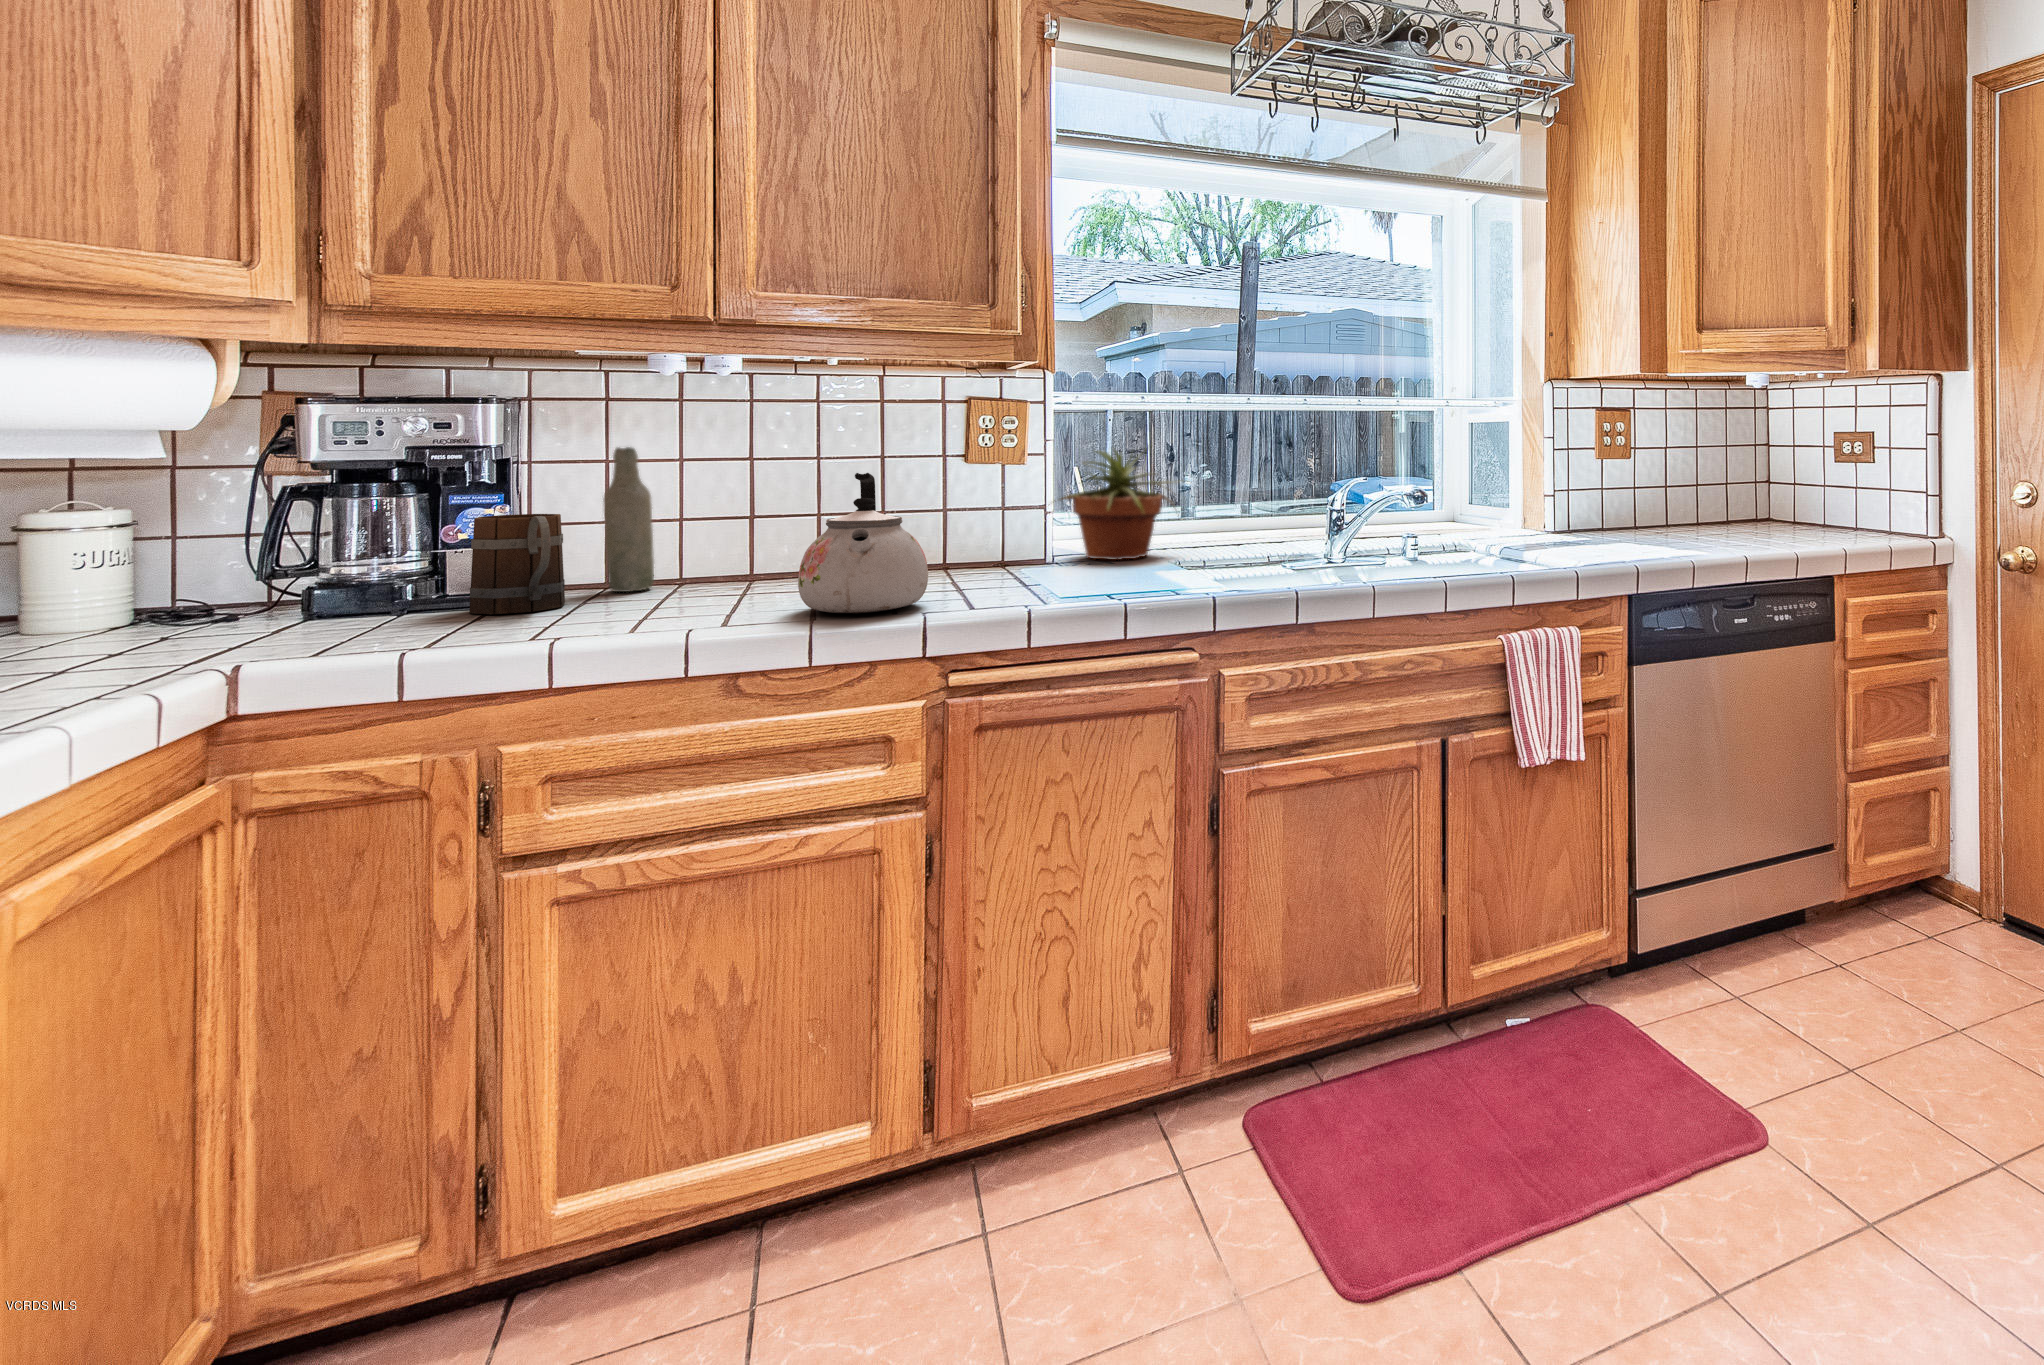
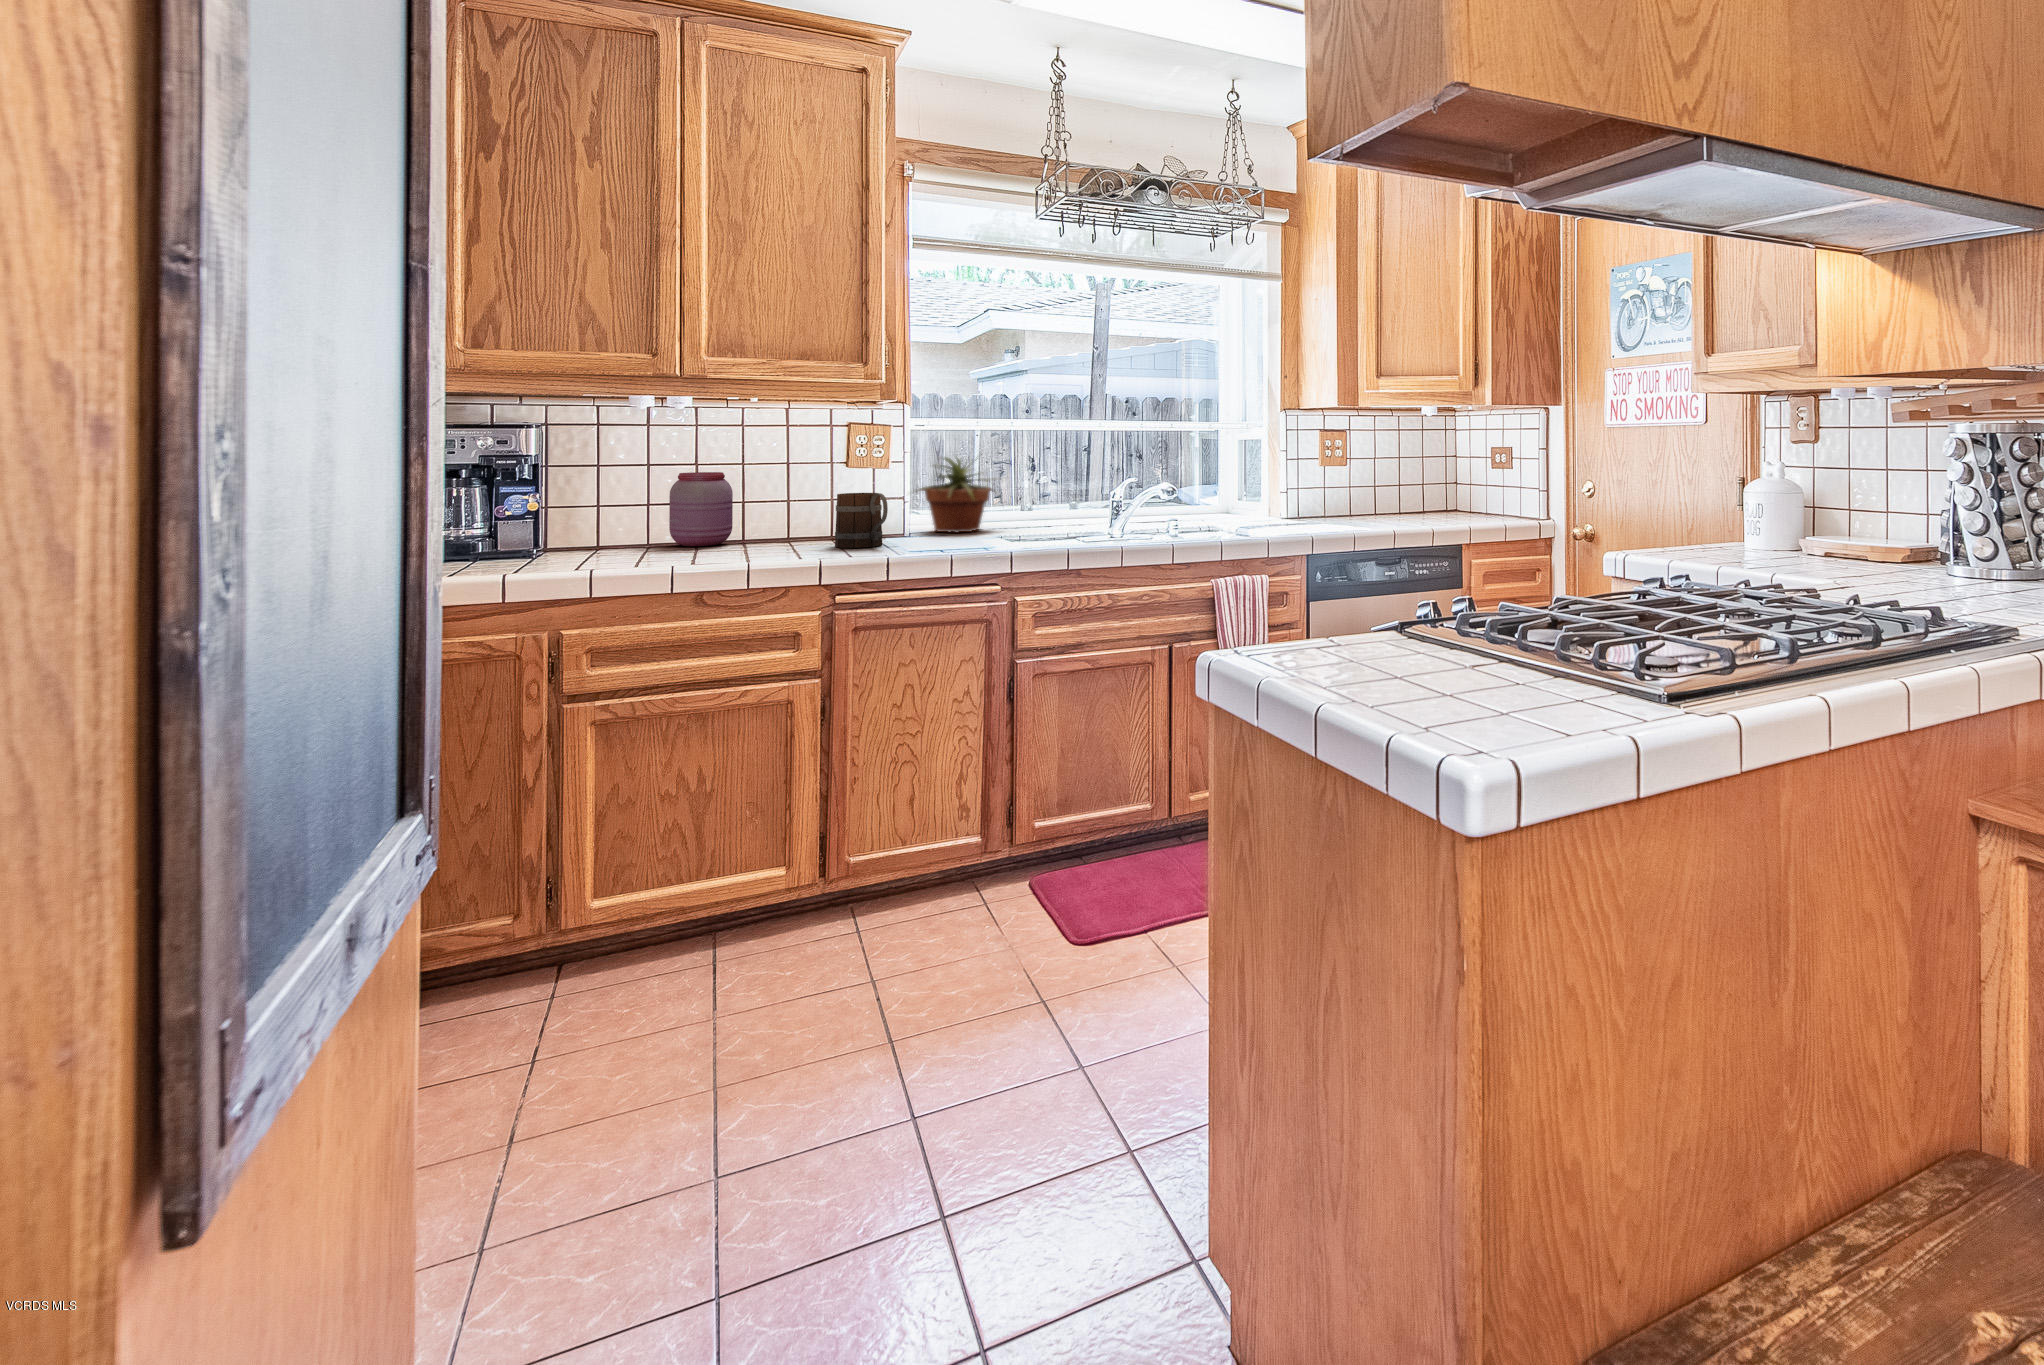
bottle: present [604,447,654,592] -> none [600,455,633,550]
jar: none [709,473,801,584] -> present [669,472,733,546]
kettle: present [798,473,928,613] -> none [738,472,822,560]
mug: present [469,514,565,614] -> present [835,493,888,548]

